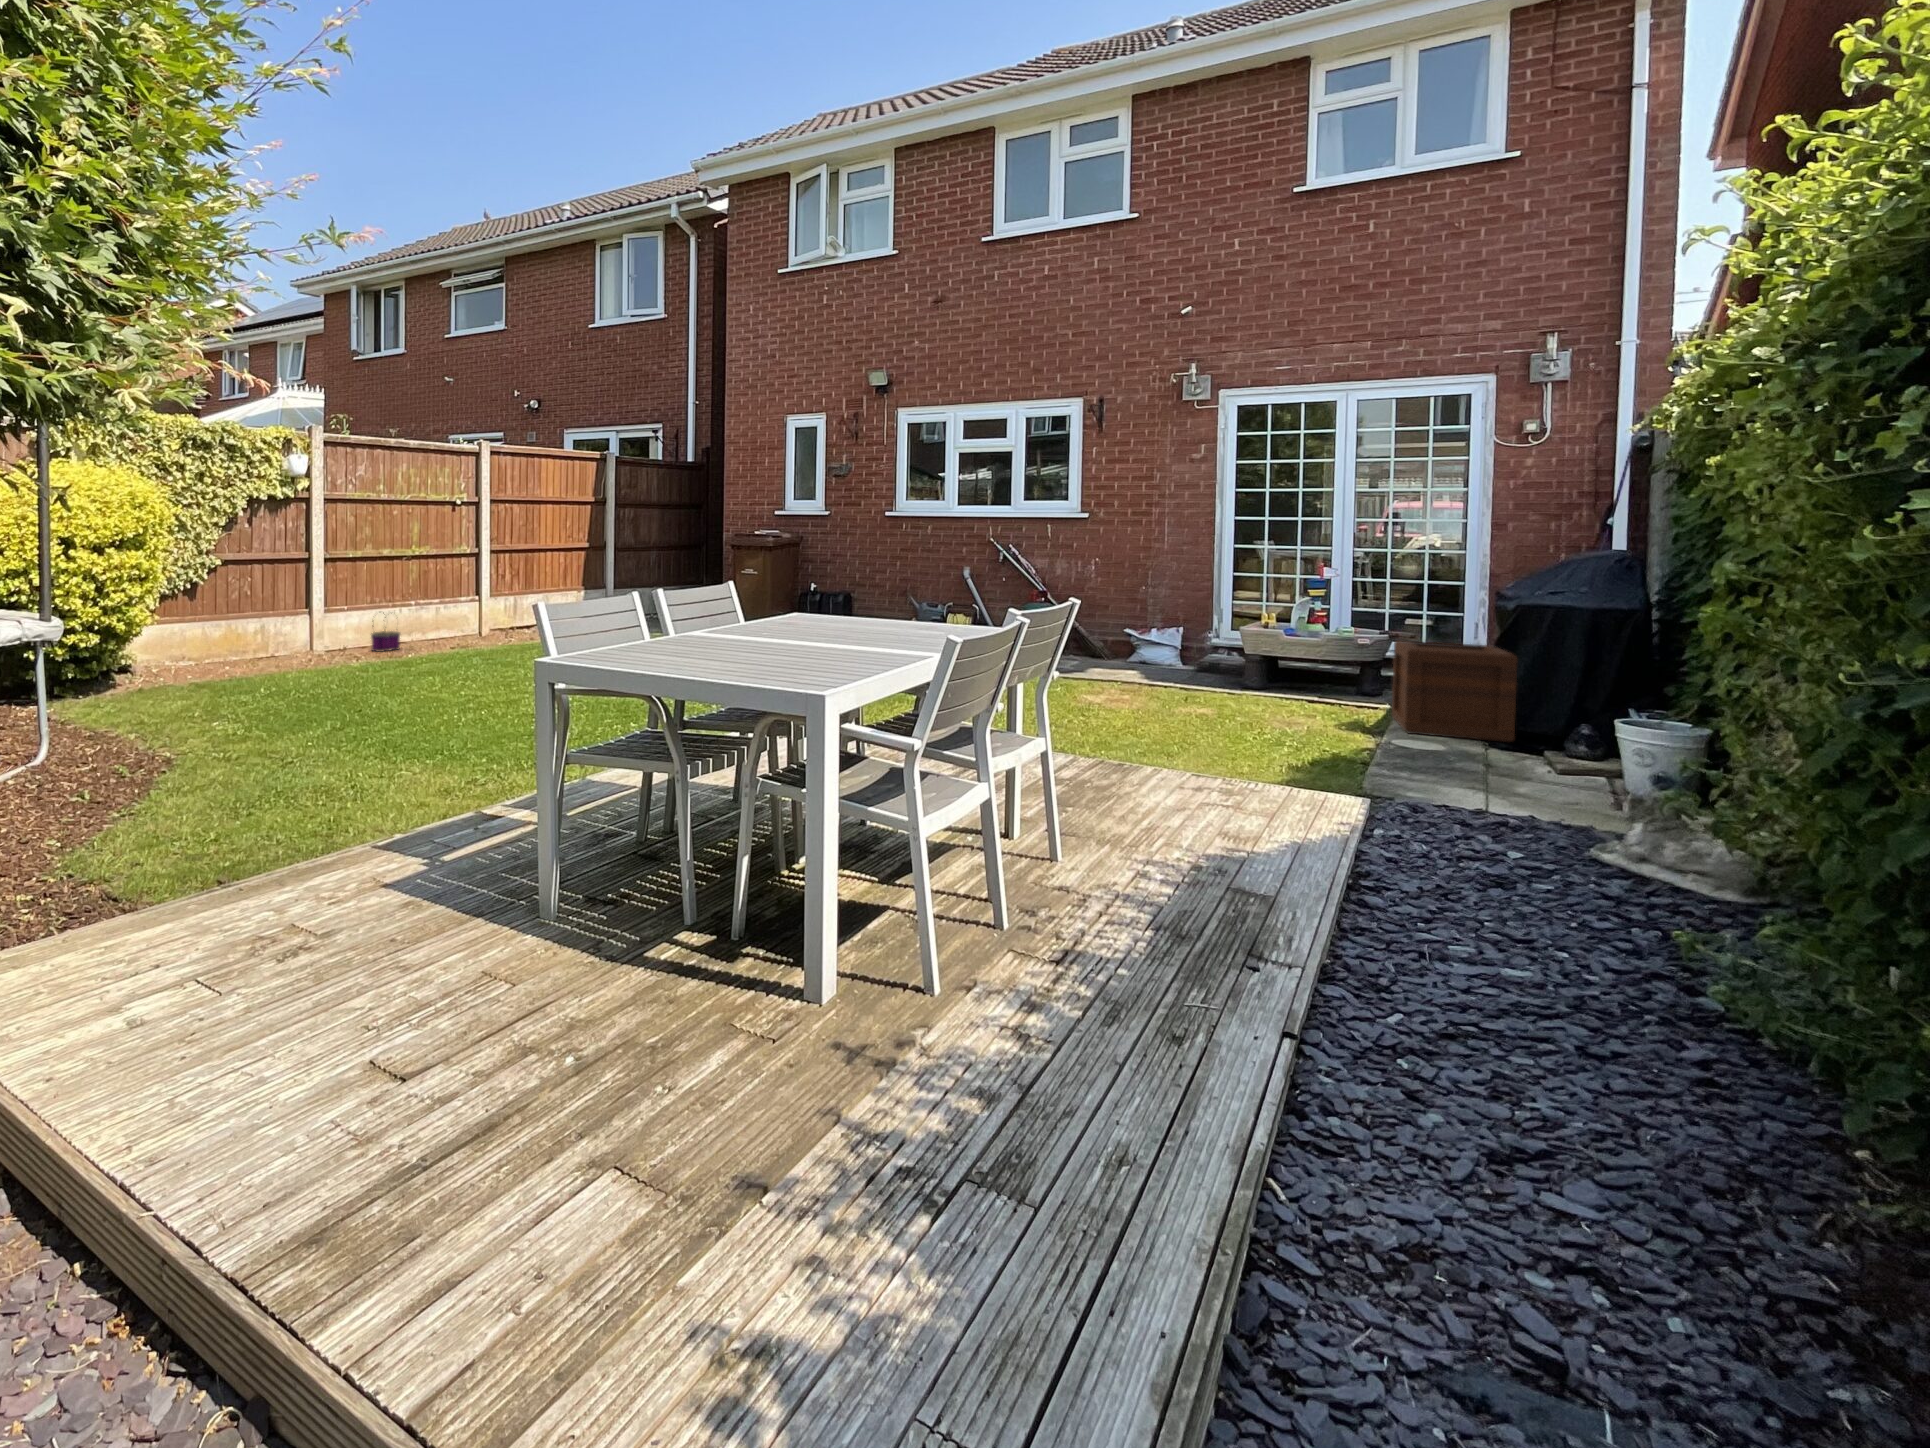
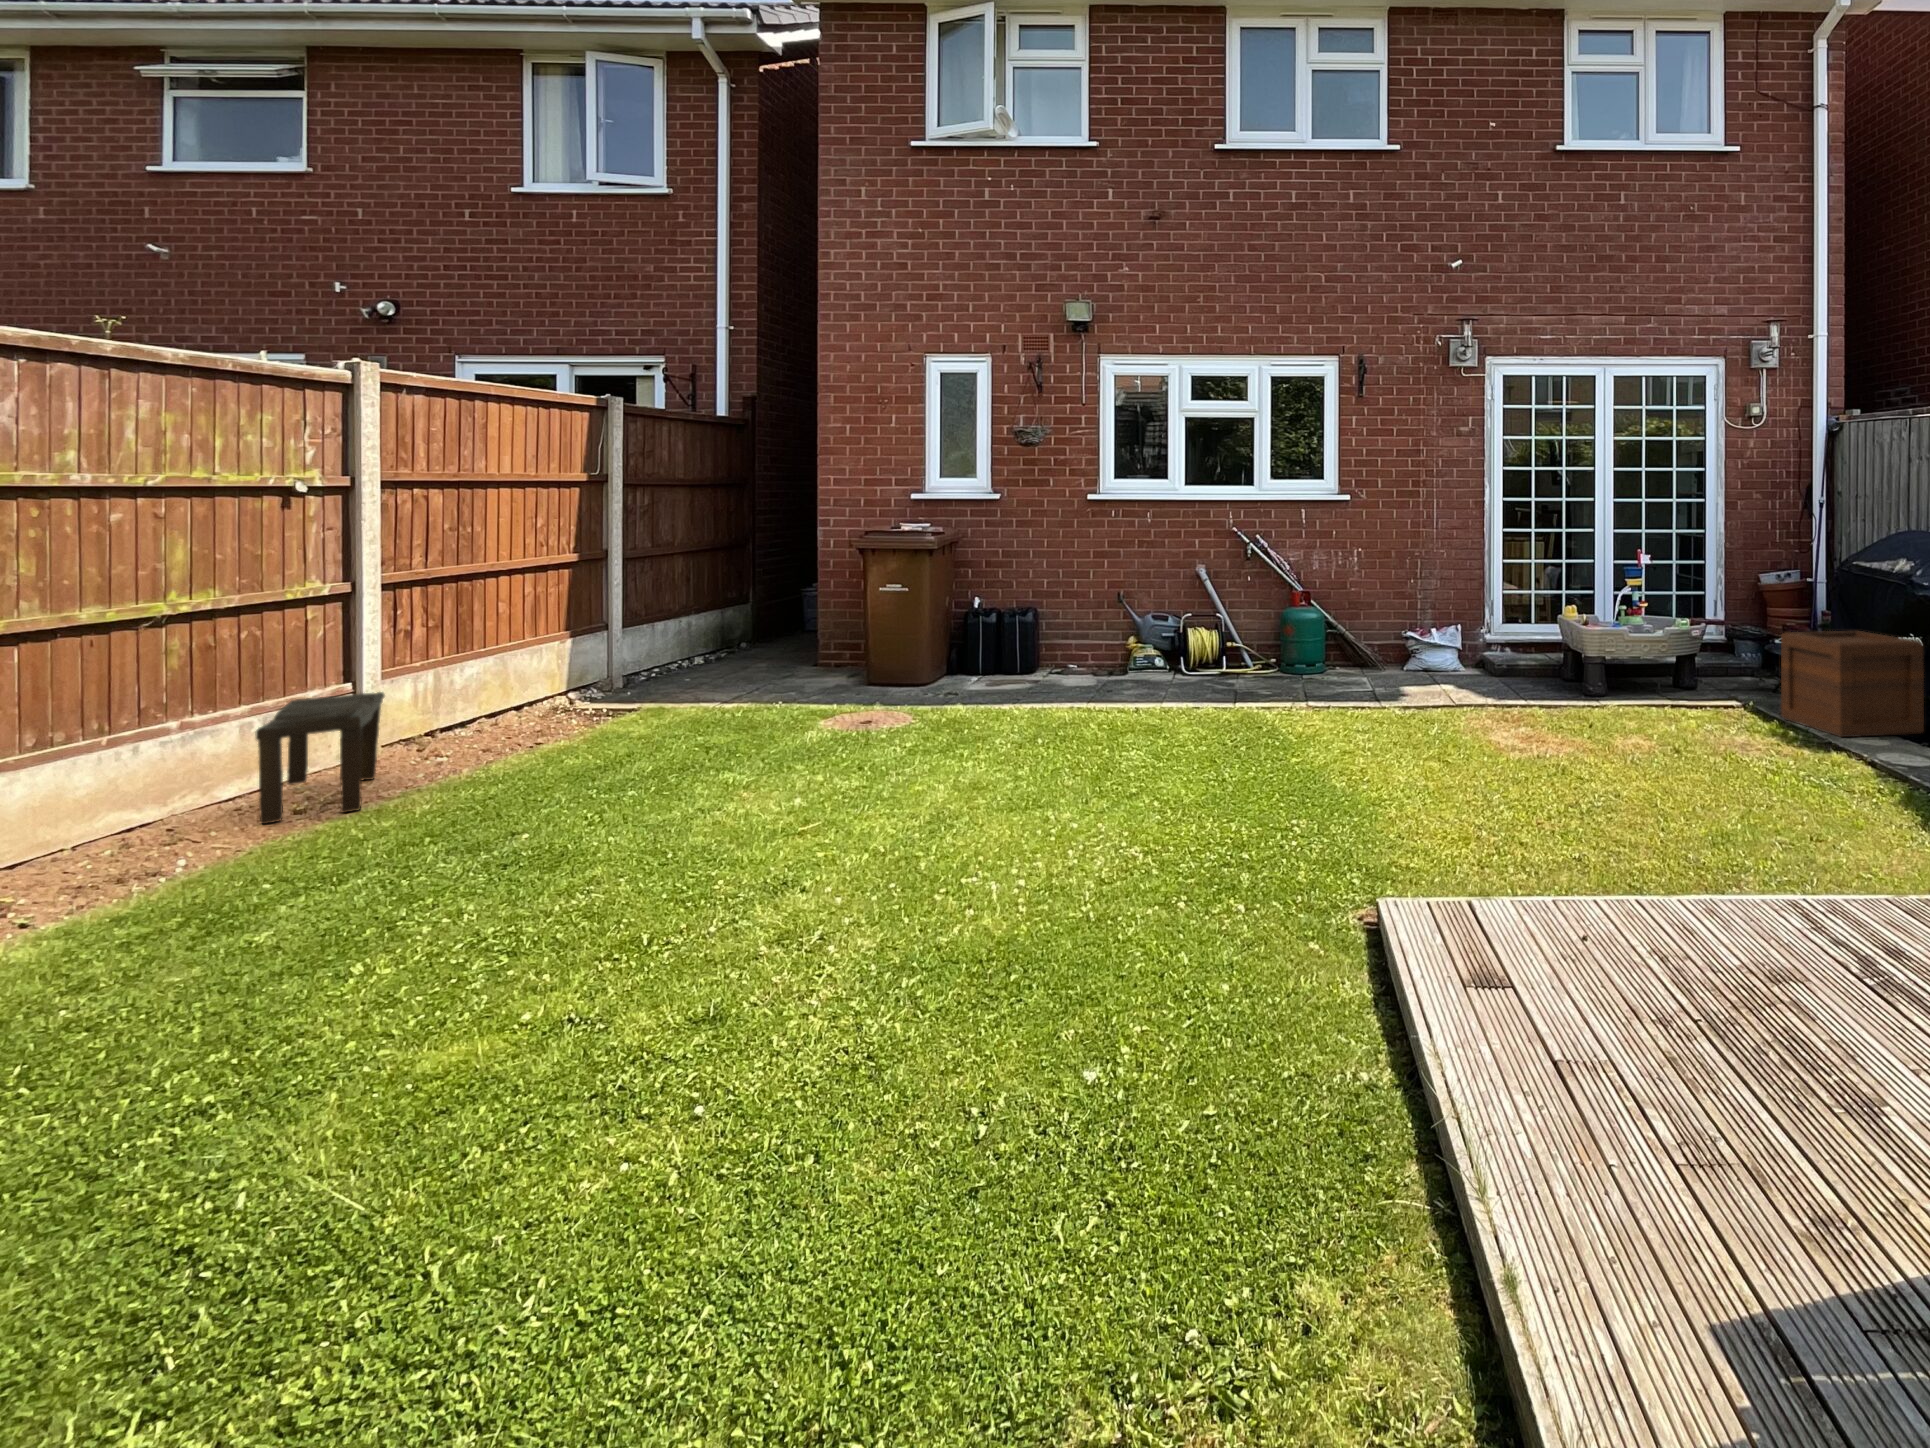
bench: none [430,601,483,650] -> present [255,692,385,824]
basket: present [371,613,400,652] -> none [58,754,160,860]

